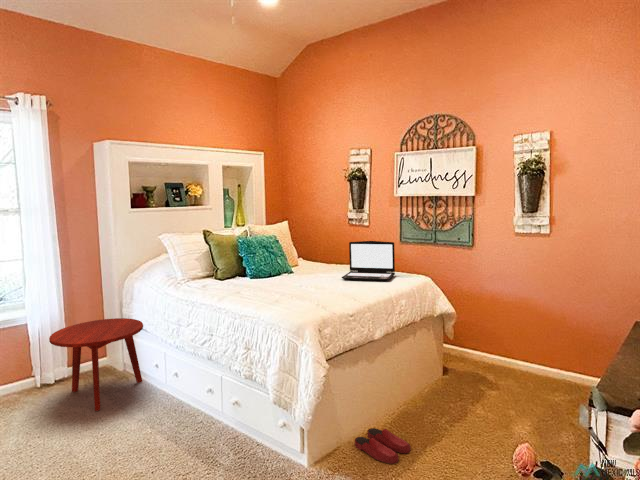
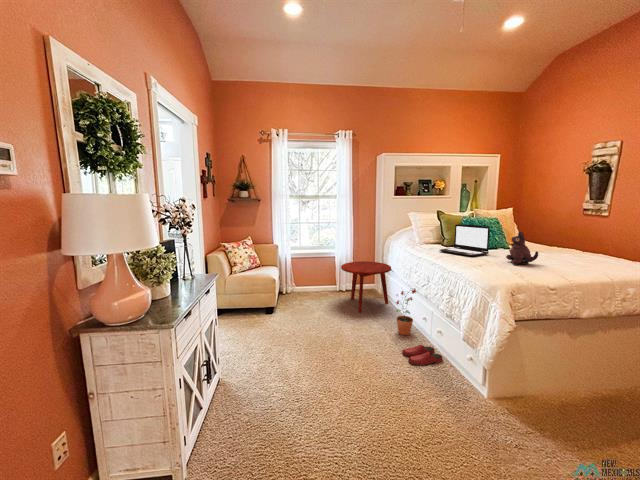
laptop: present [342,241,395,281] -> present [440,225,490,256]
plush toy: none [298,253,329,294] -> present [506,231,538,265]
potted plant: none [163,349,195,424] -> present [396,289,416,335]
slippers: present [355,428,411,464] -> present [402,345,442,365]

